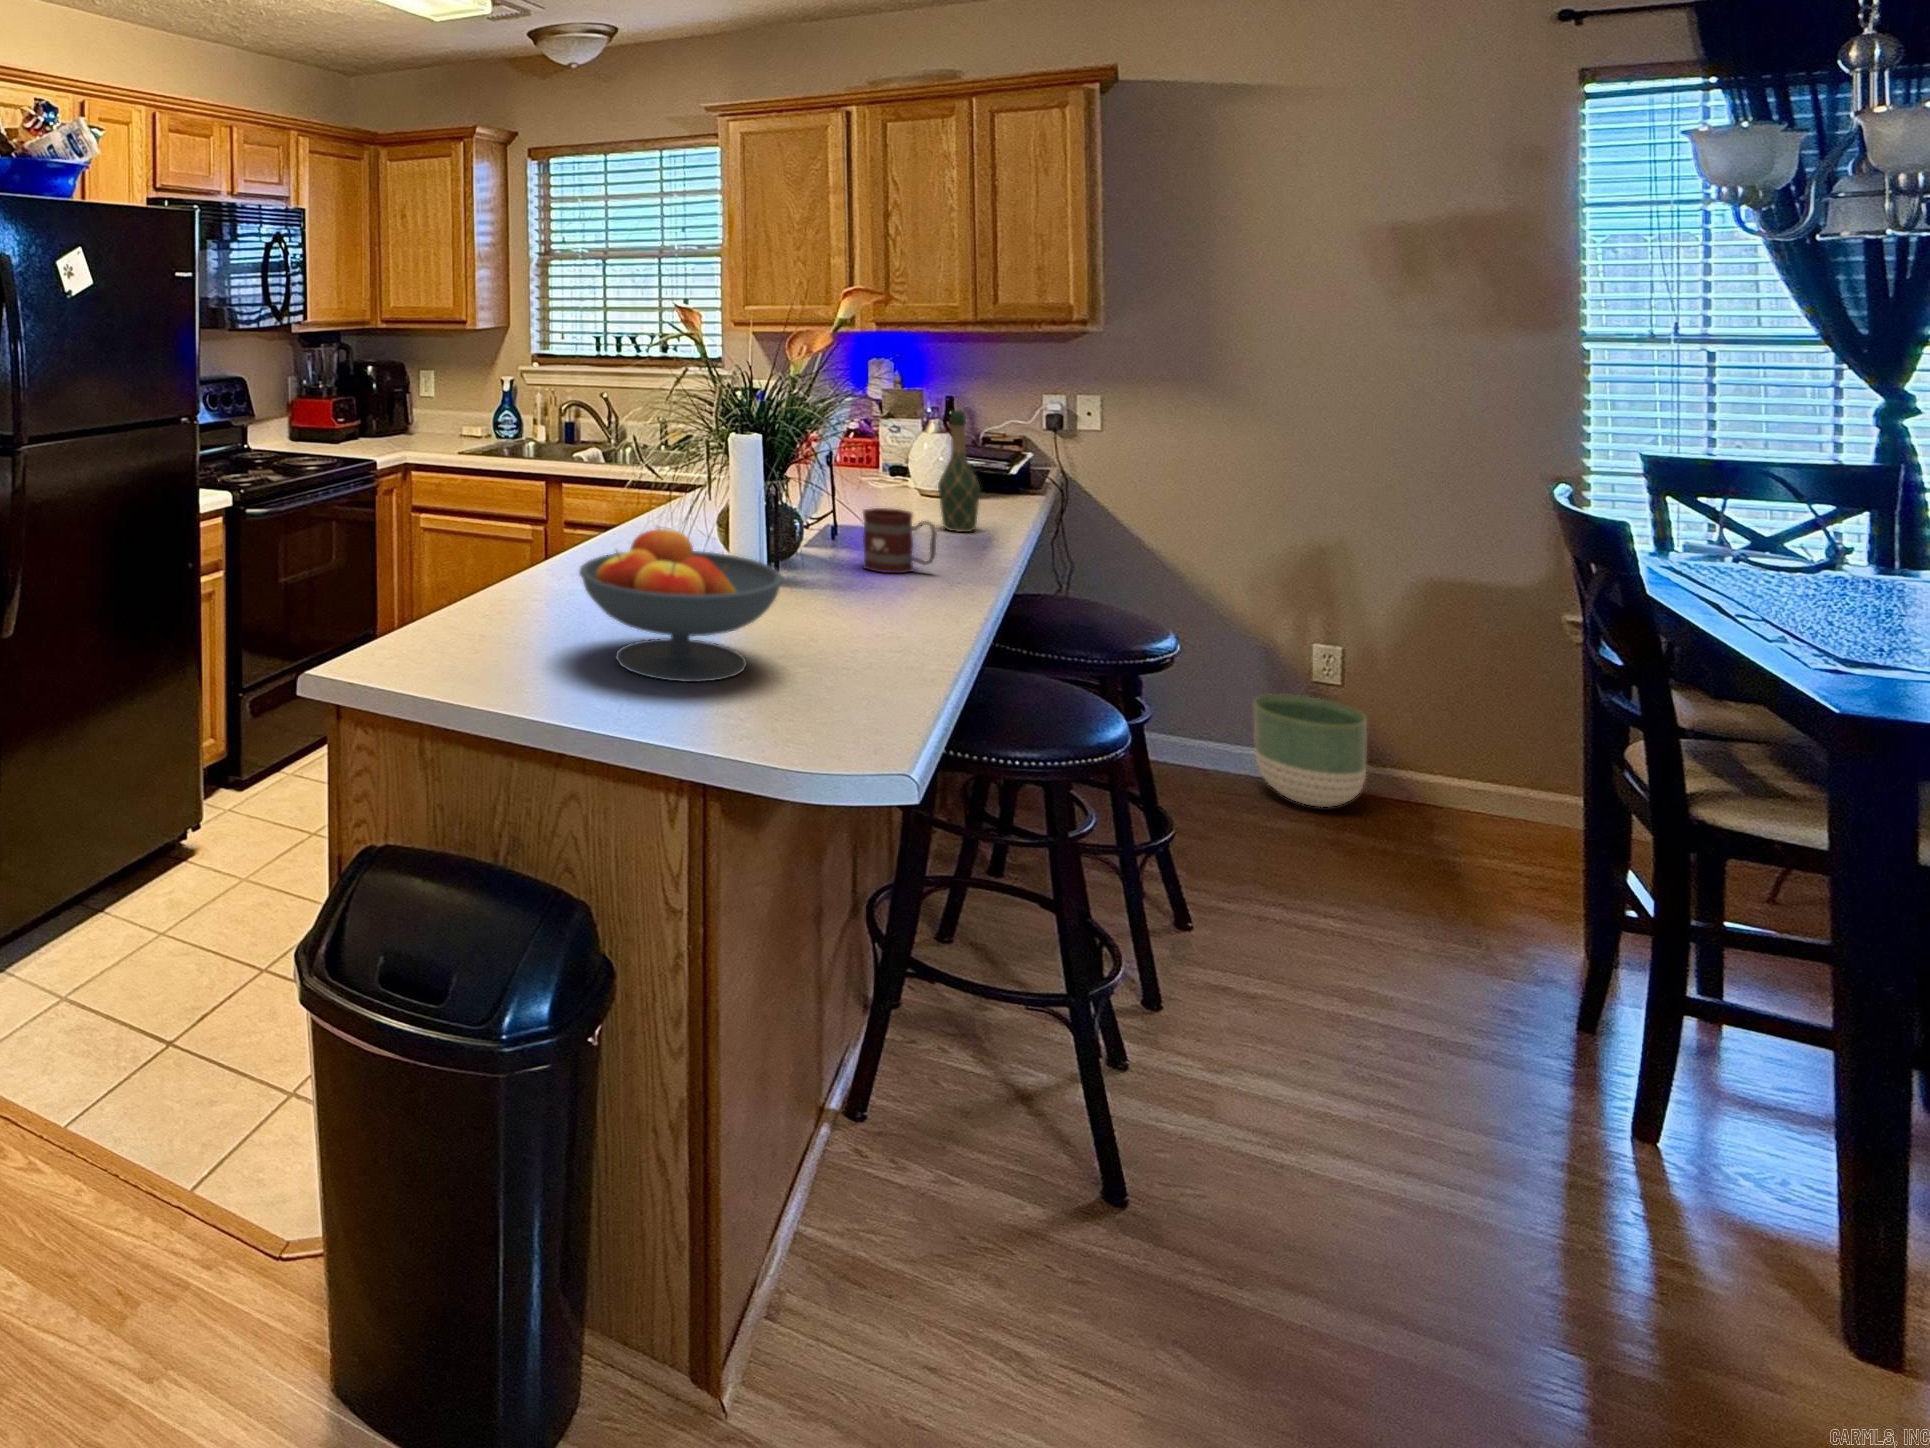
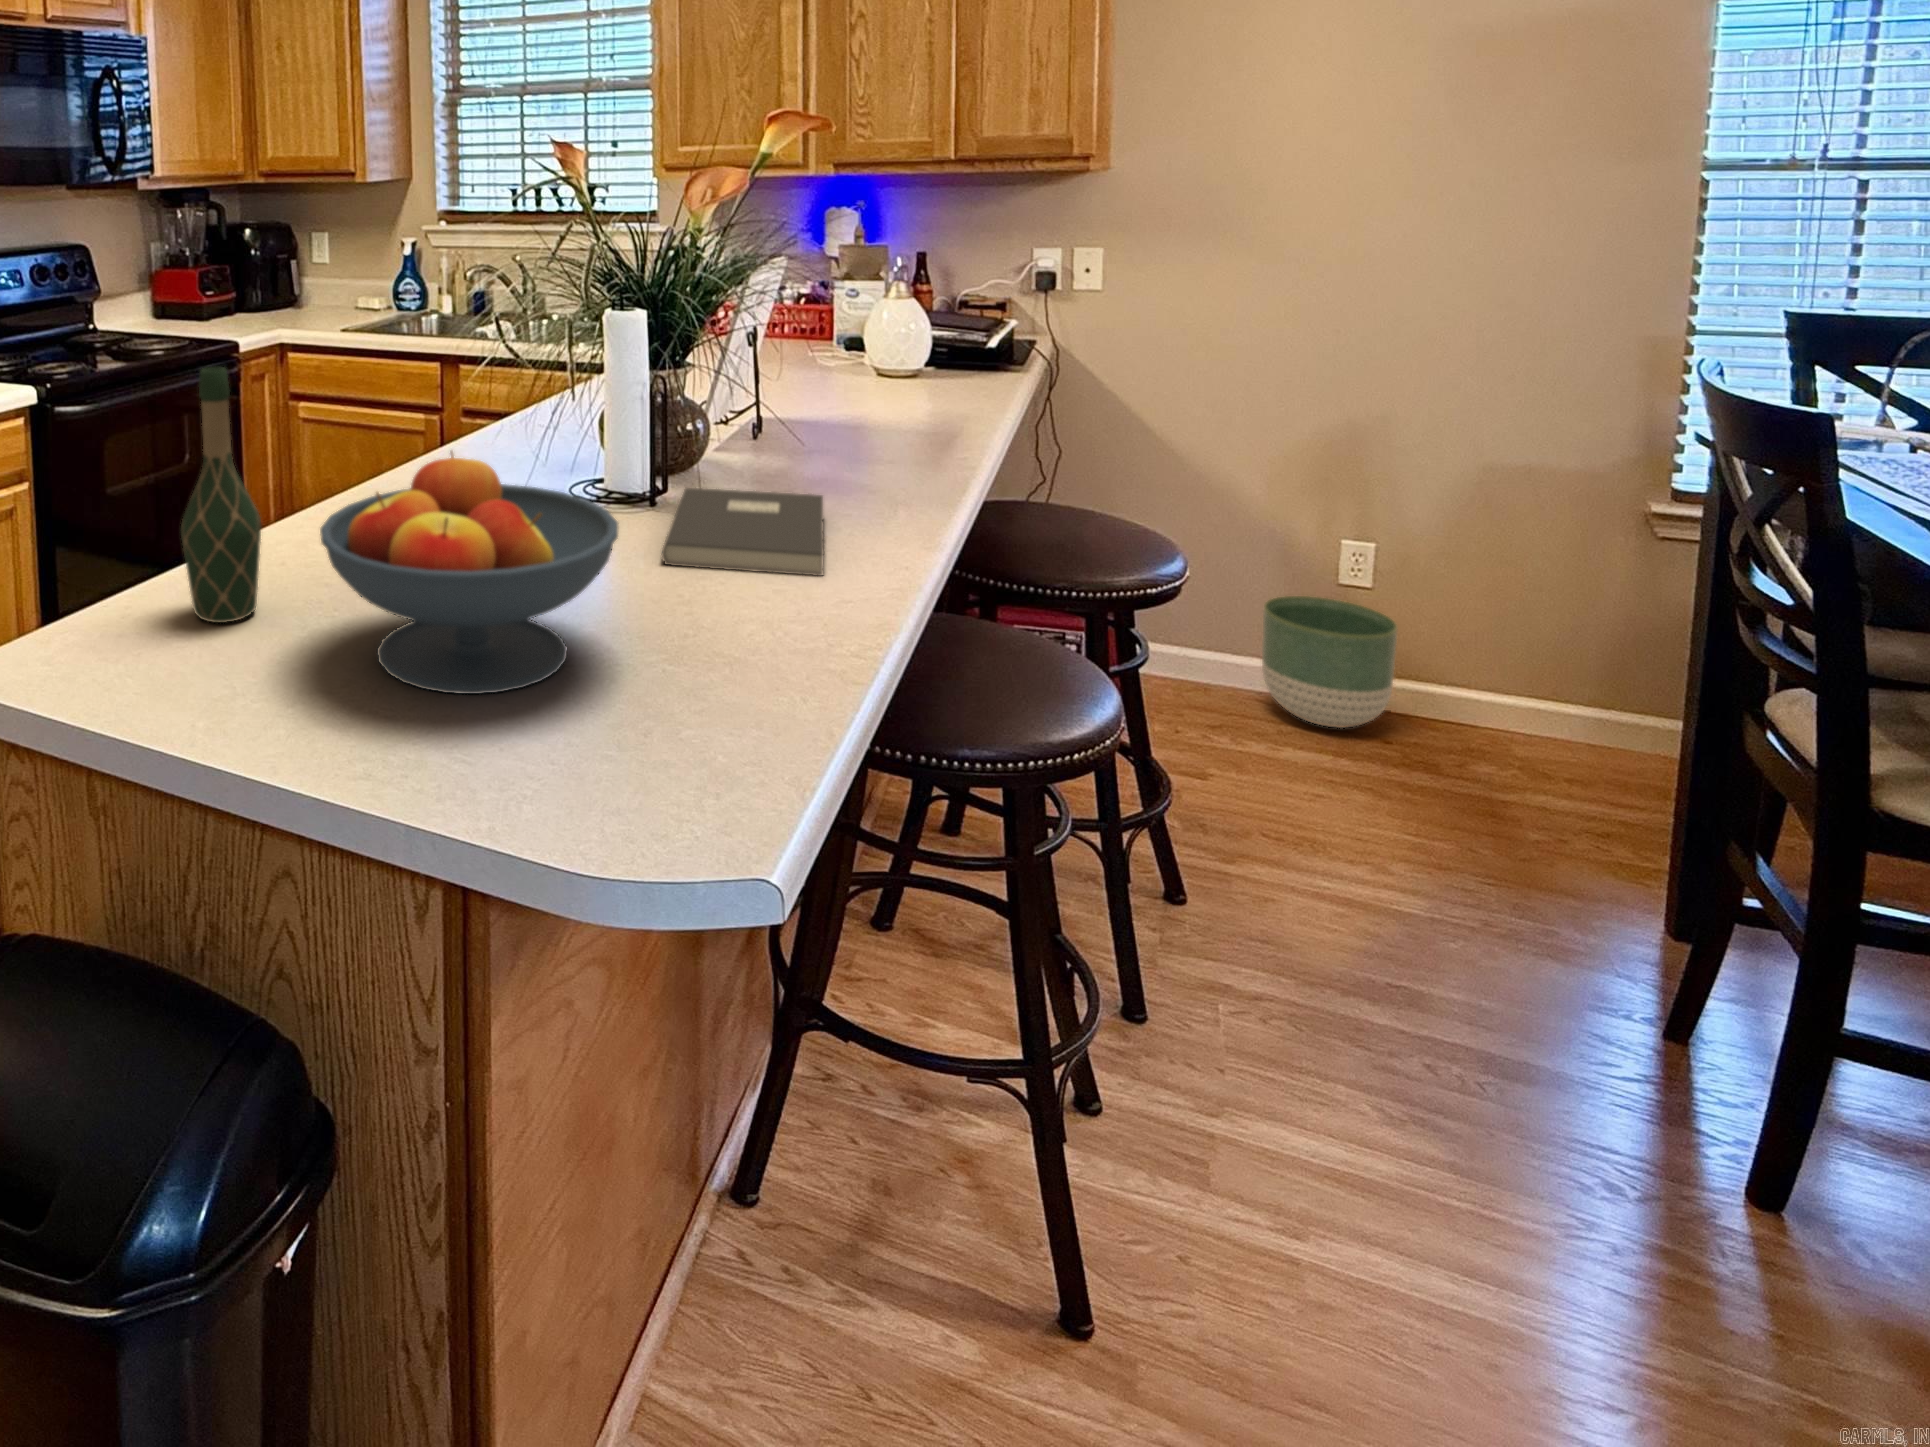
wine bottle: present [938,410,980,532] -> present [181,367,261,623]
mug: present [863,508,937,573] -> none [781,401,877,489]
book: none [791,568,910,625] -> present [662,488,824,576]

